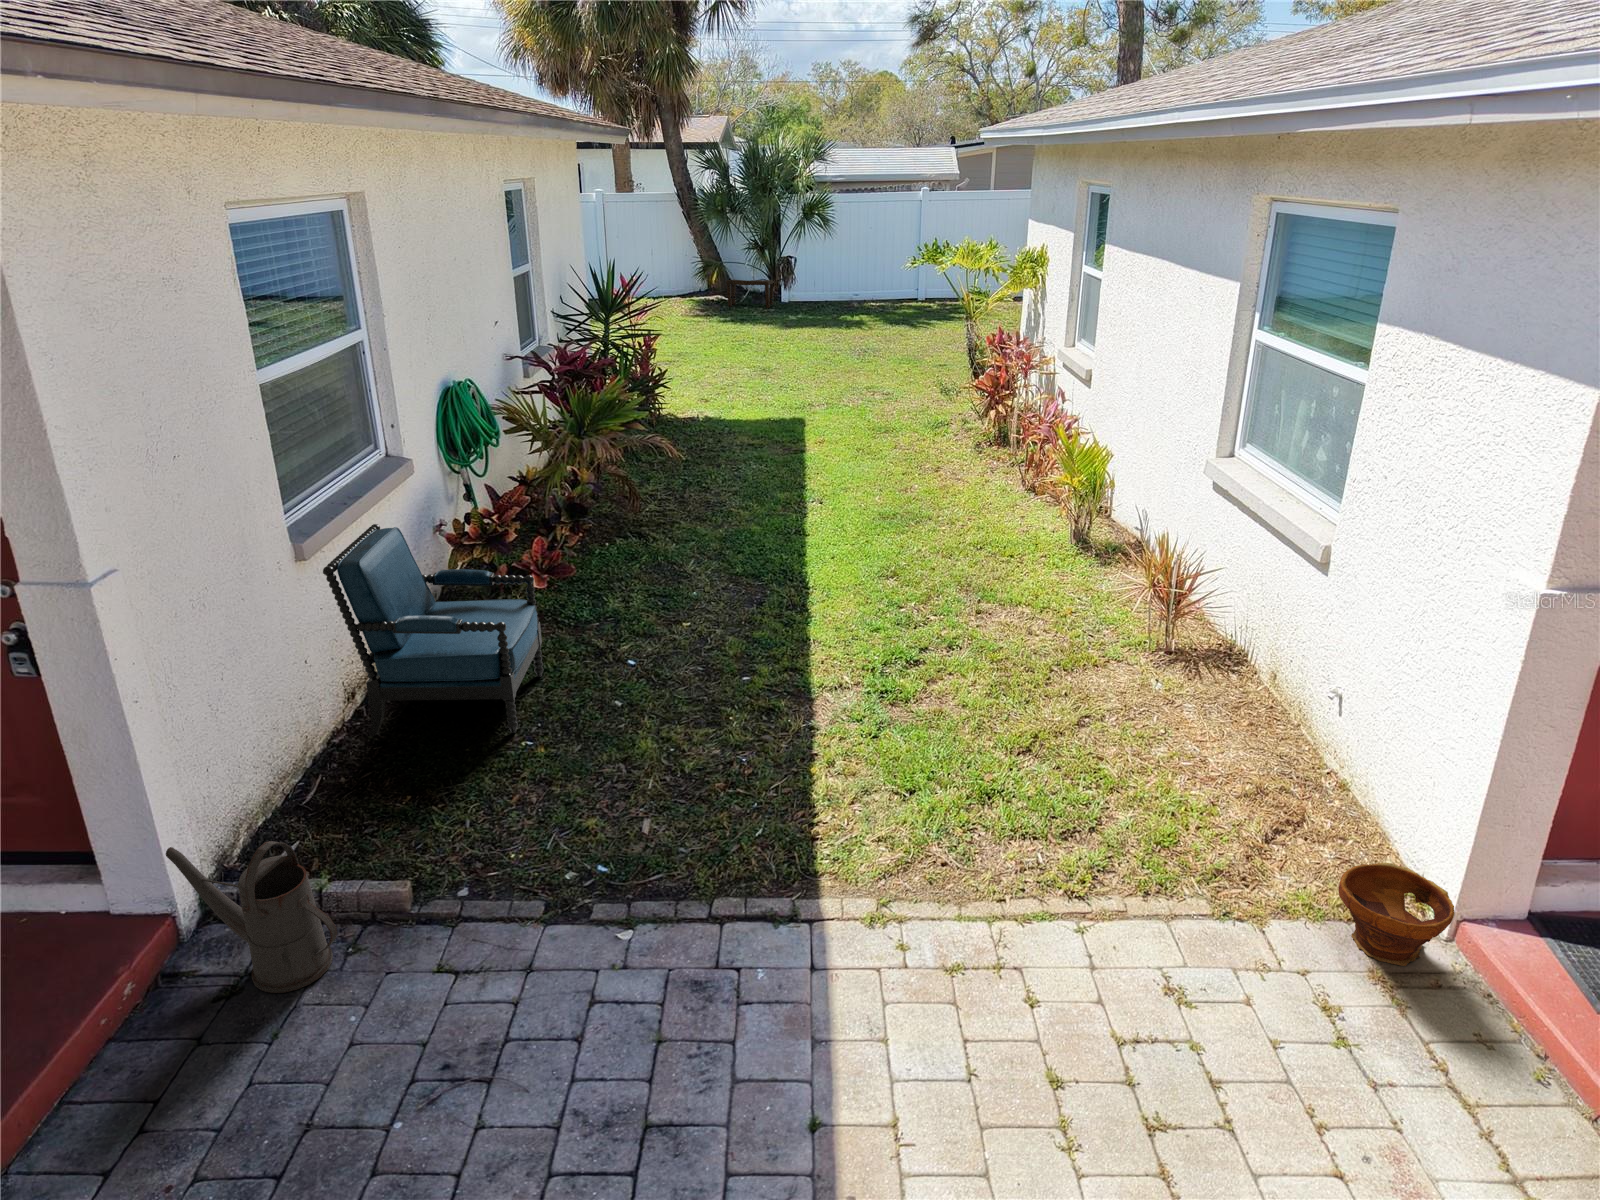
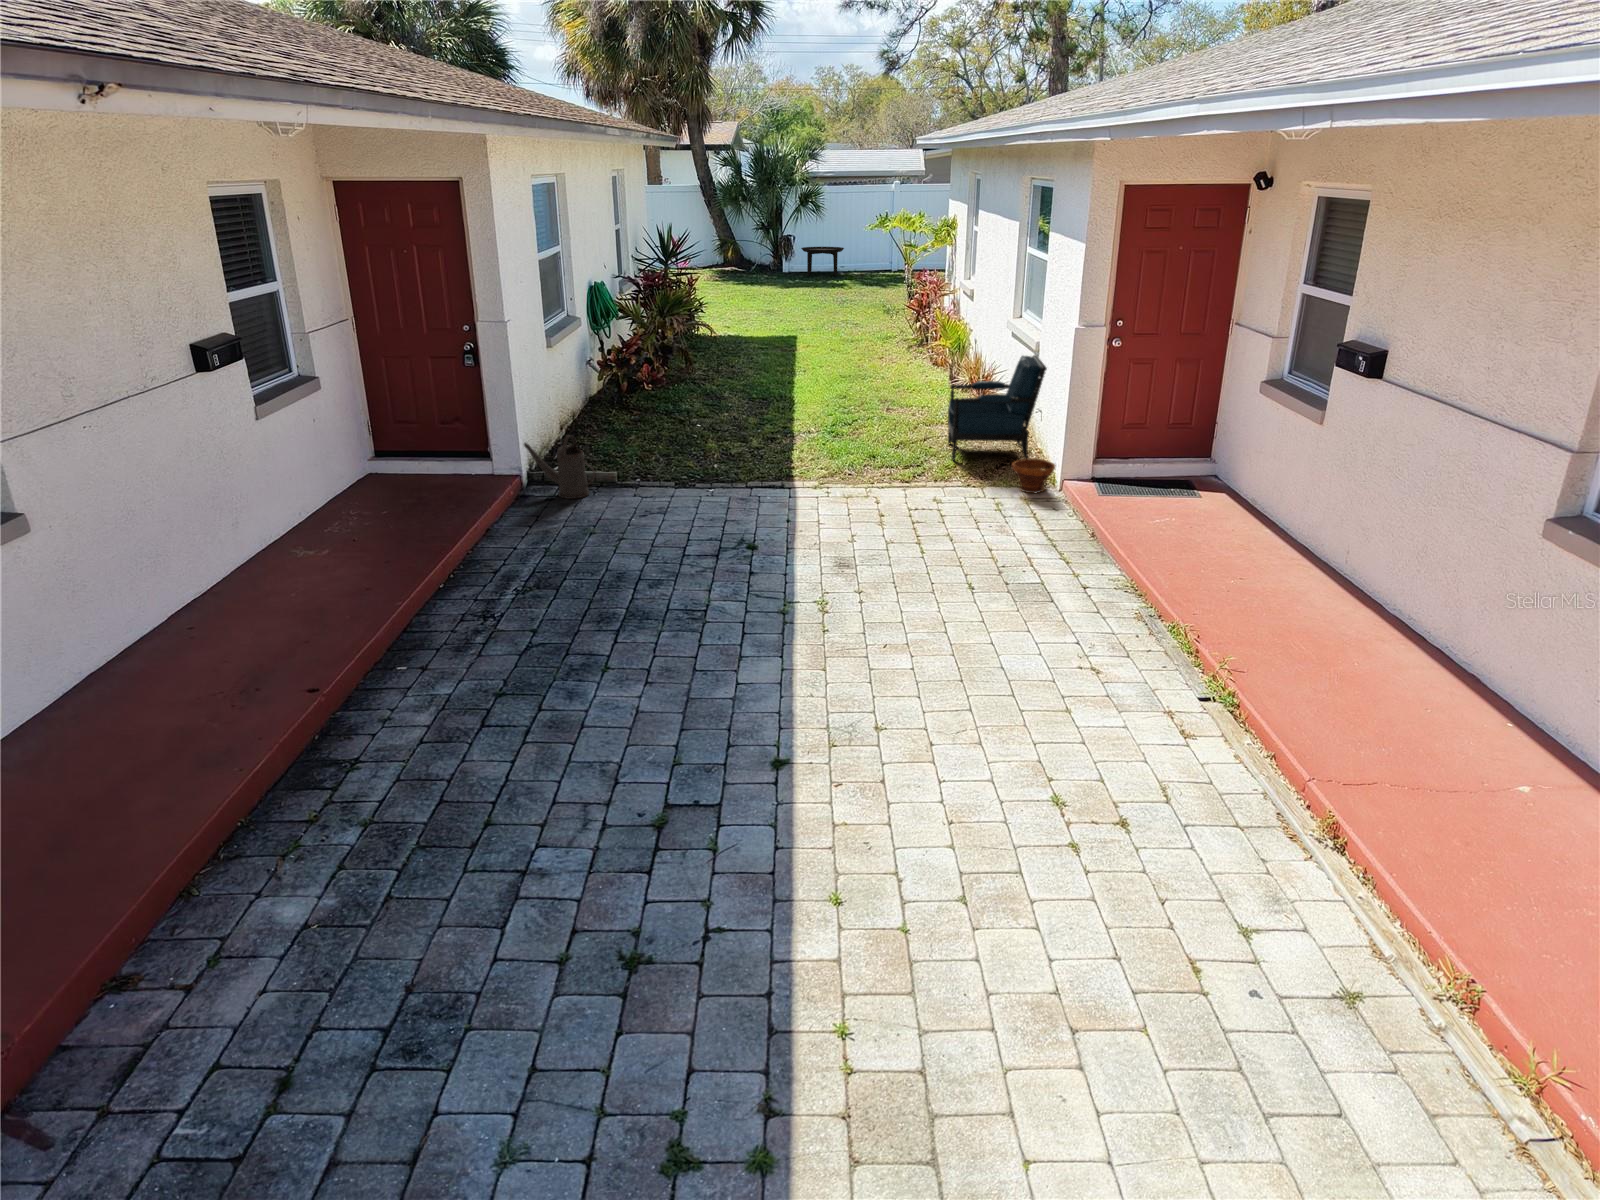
round table: none [806,271,862,310] -> present [801,247,844,276]
bench: present [726,279,774,308] -> none [739,253,777,275]
chair: present [323,524,543,736] -> present [948,355,1047,461]

